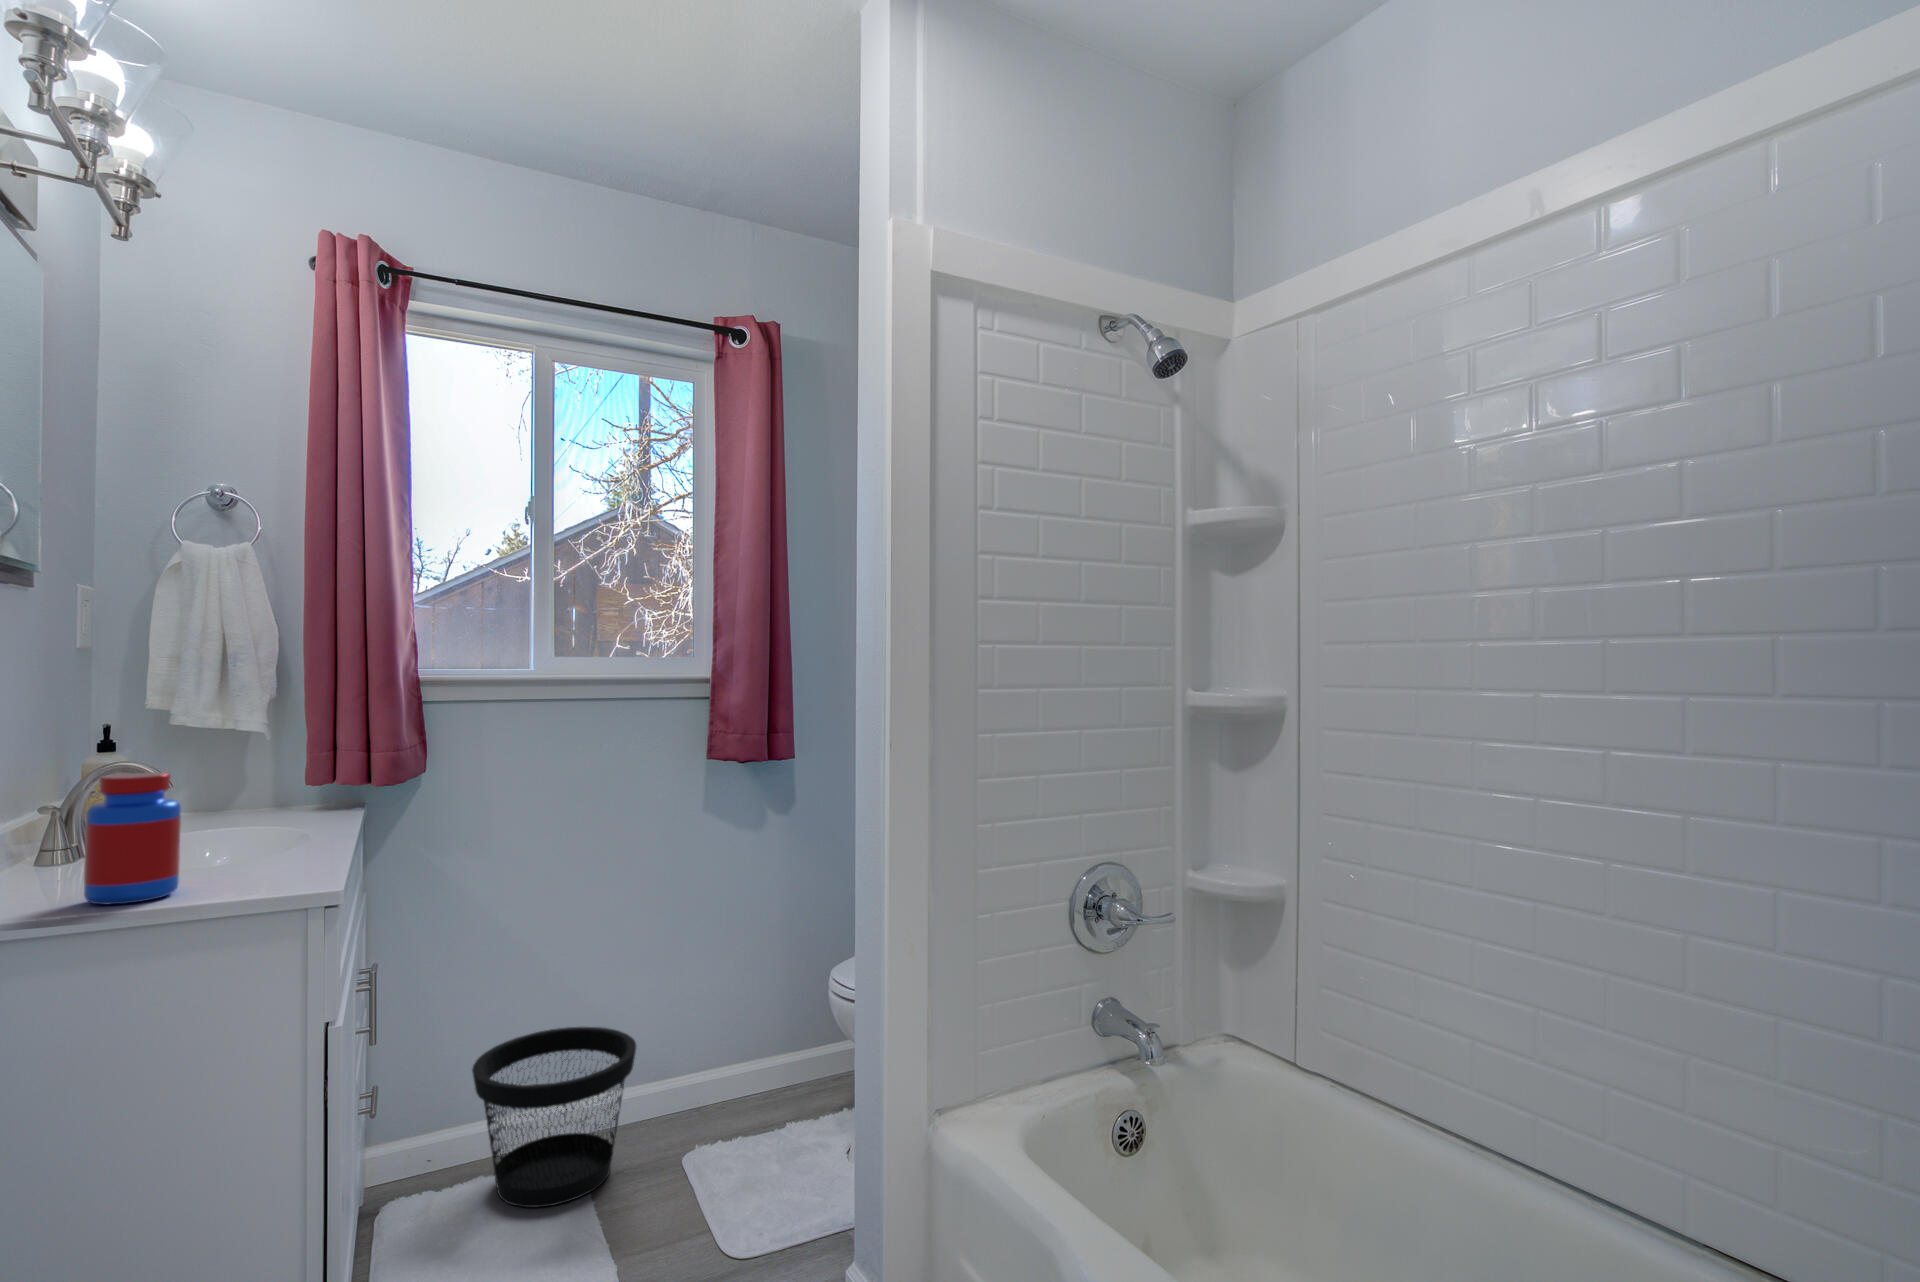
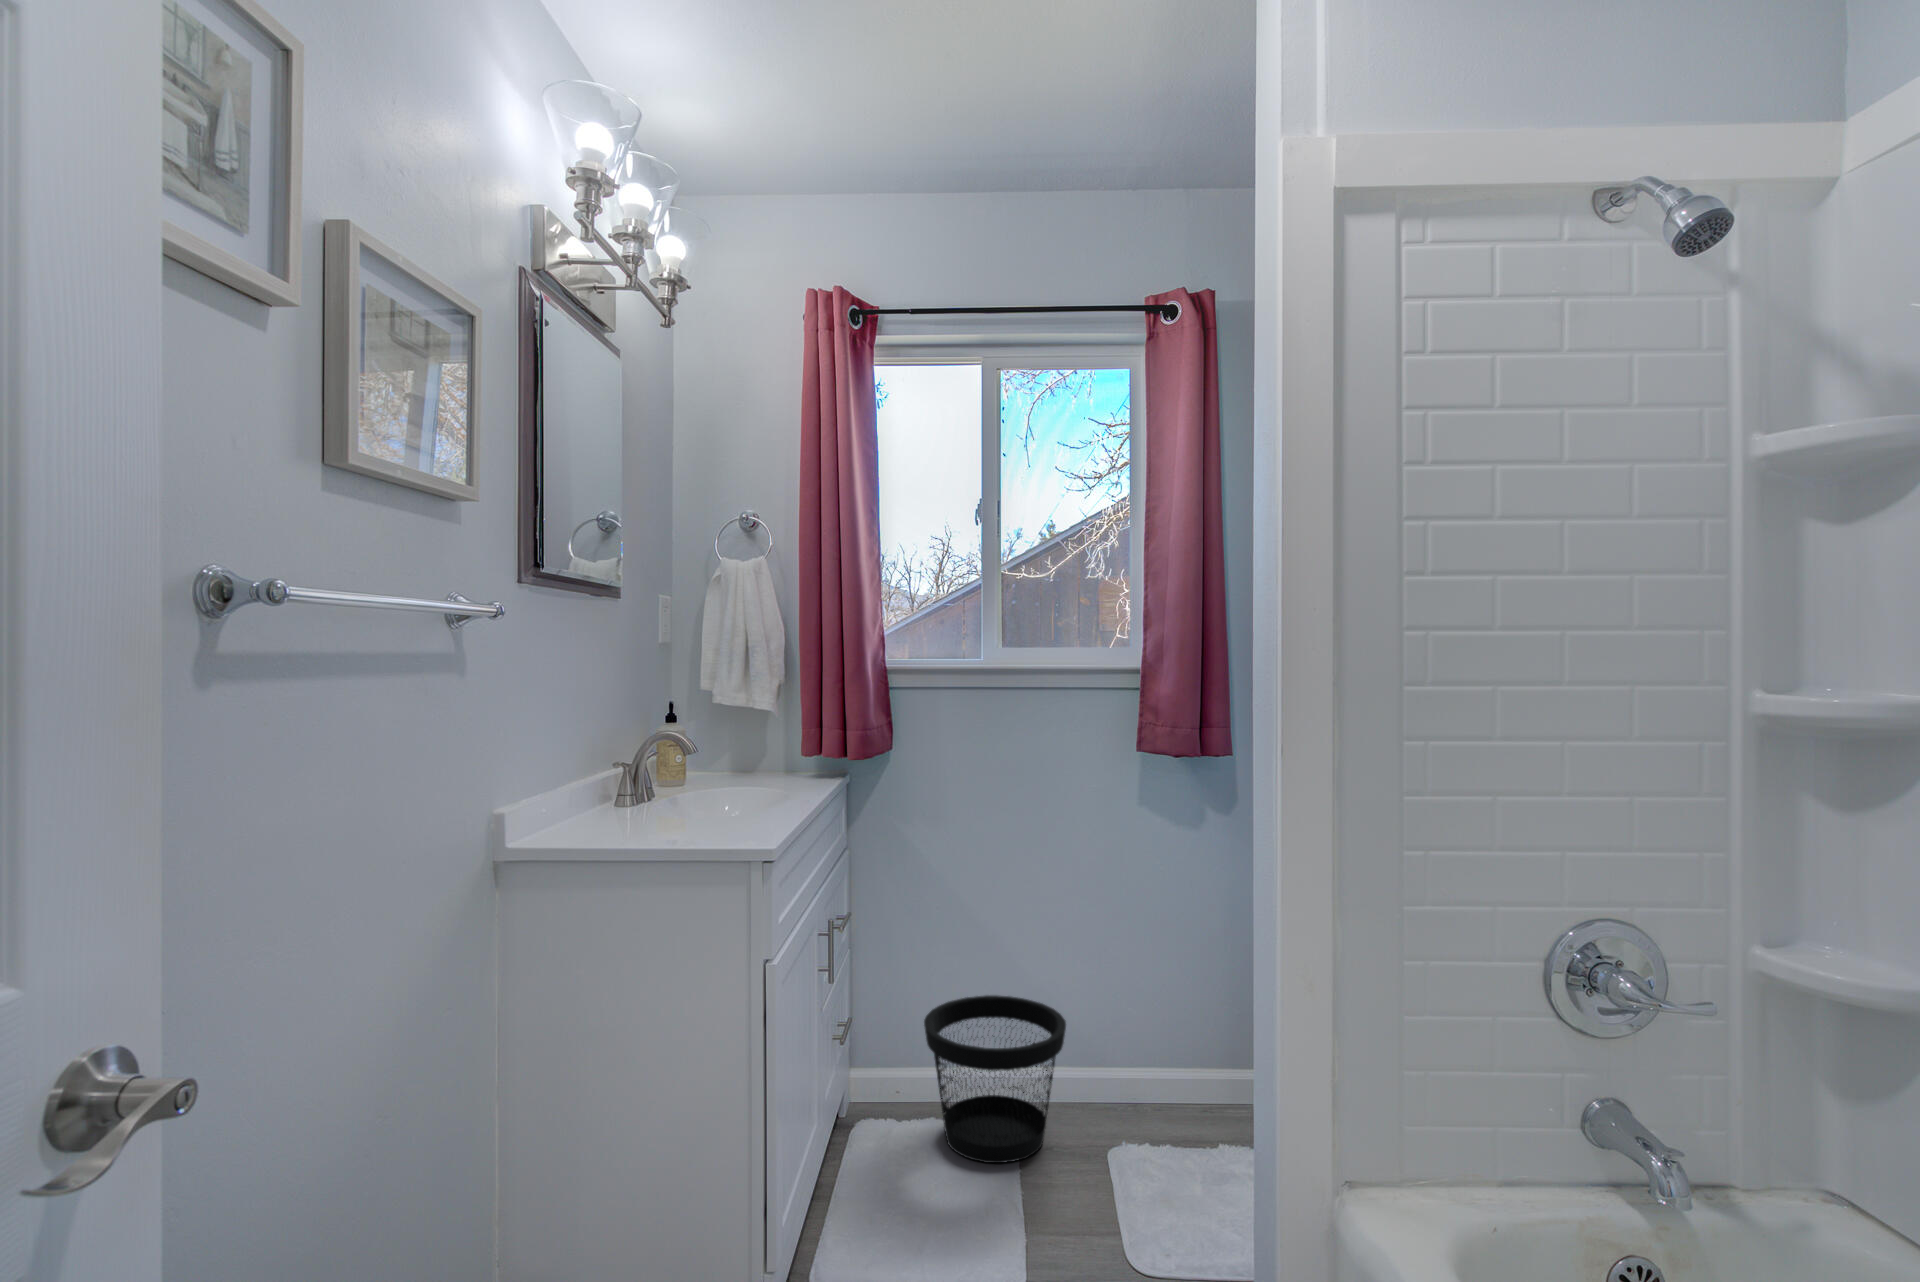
jar: present [84,772,181,905] -> none [609,738,669,840]

